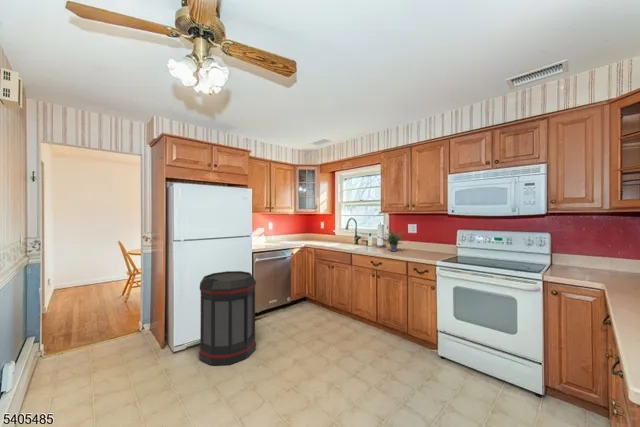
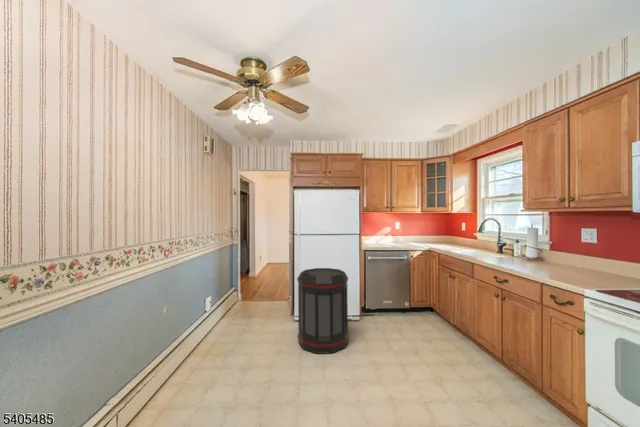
potted plant: present [385,231,403,251] -> none [516,227,561,267]

